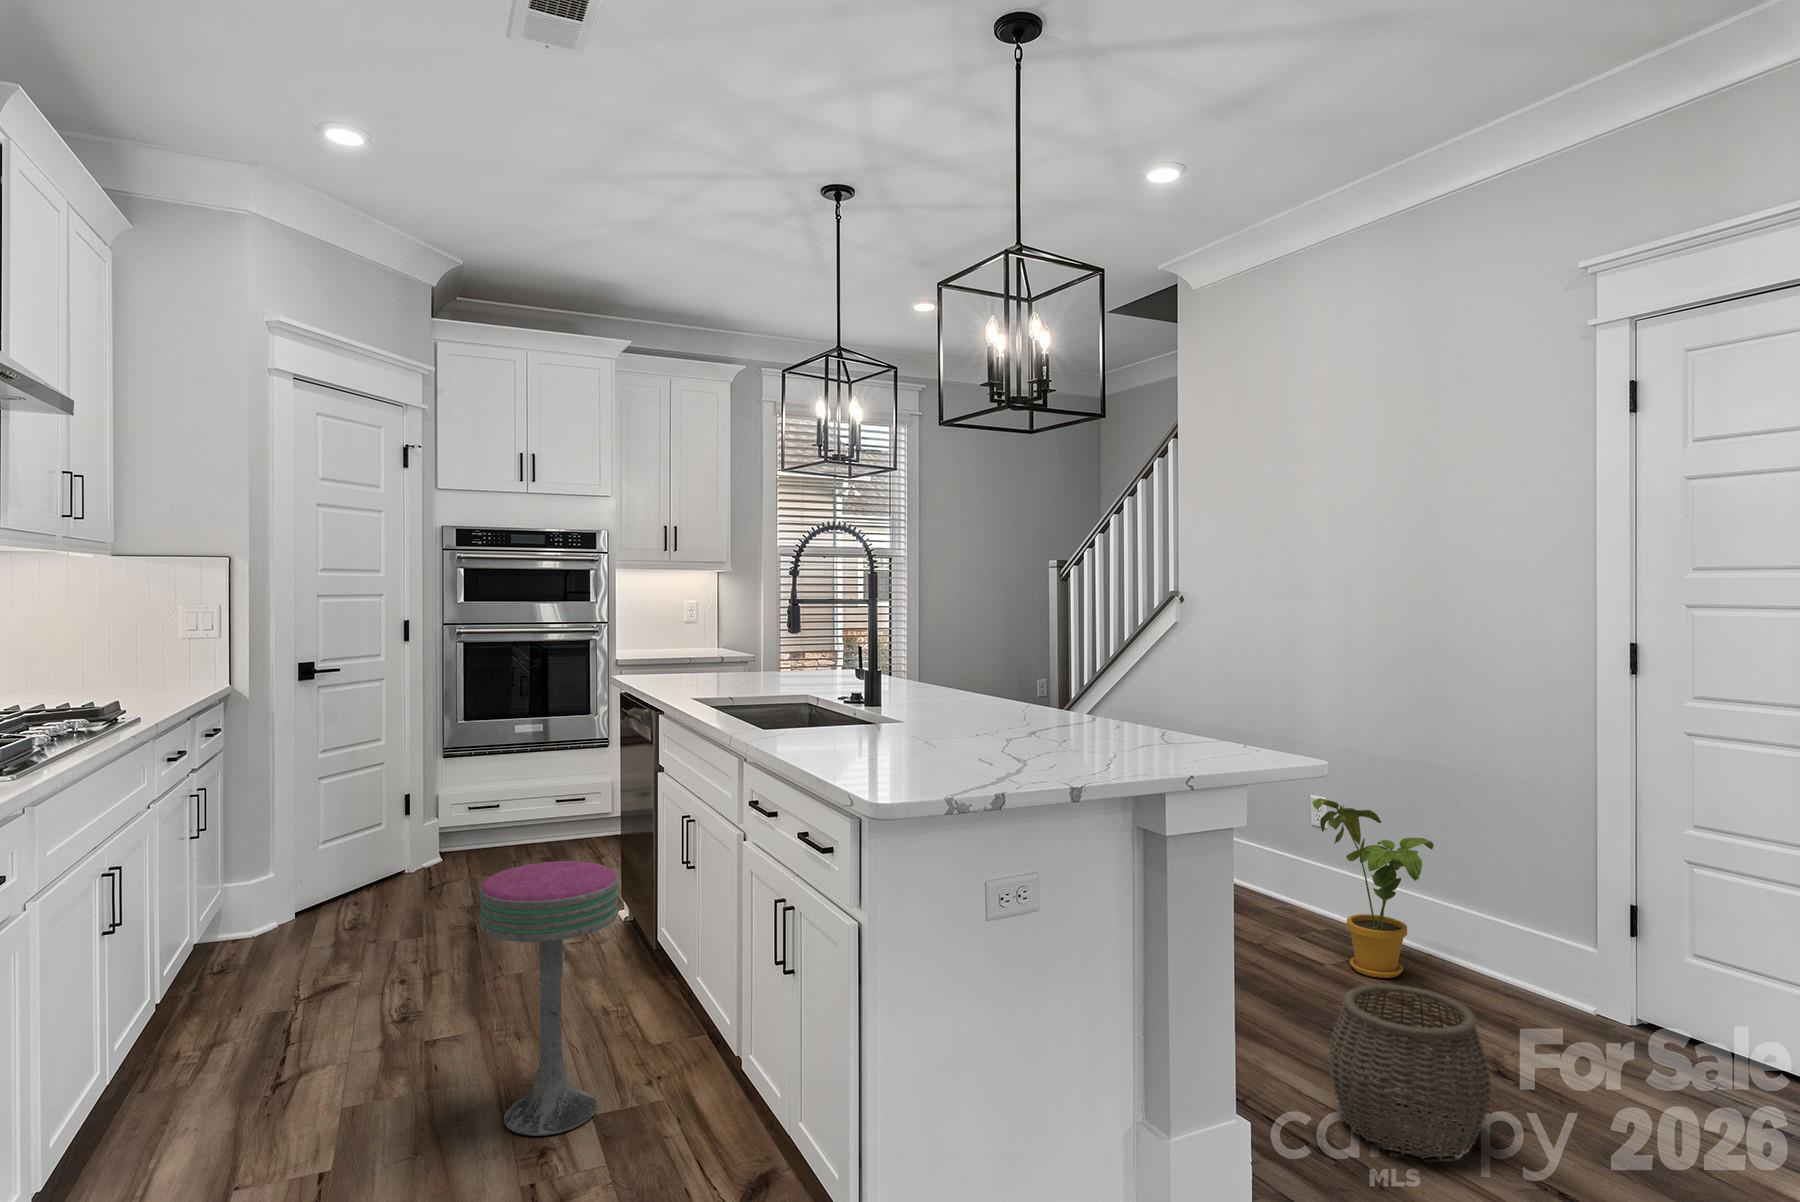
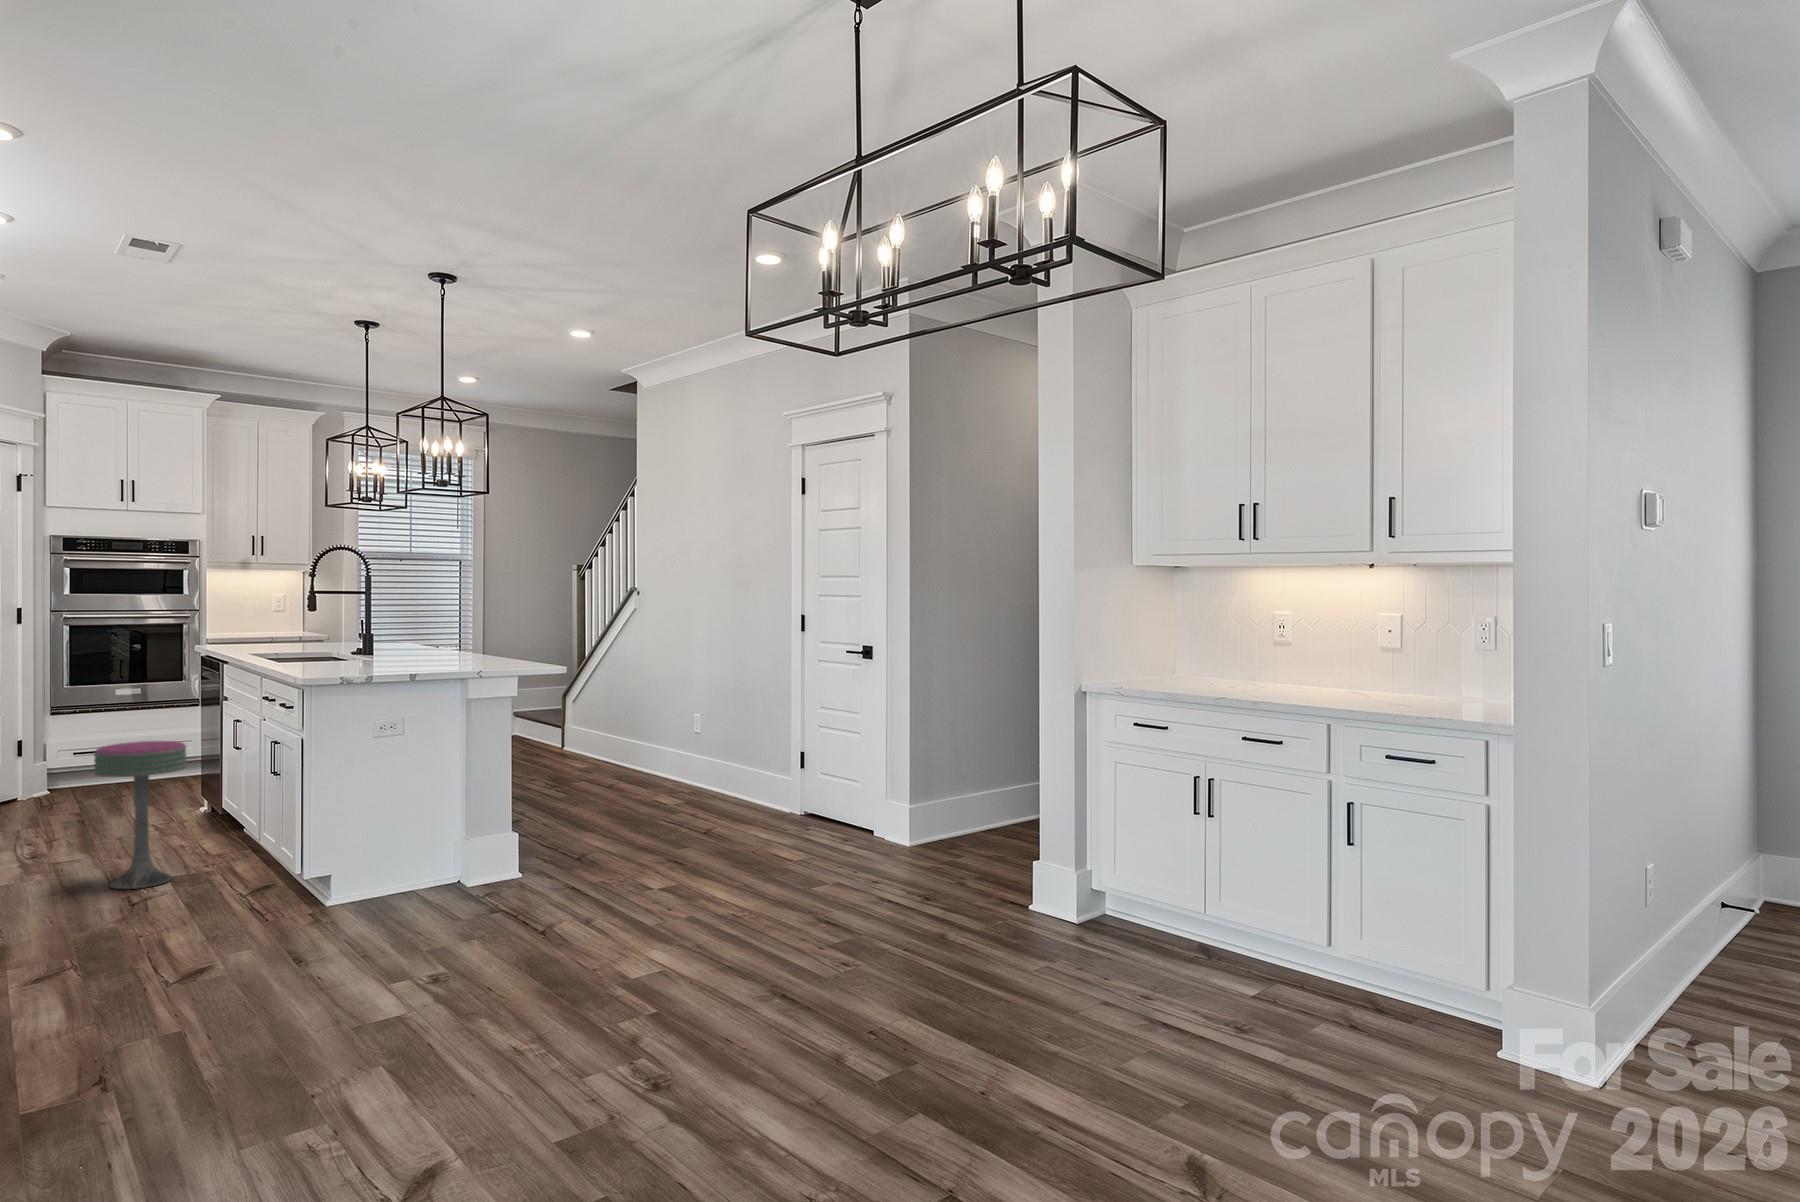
house plant: present [1313,798,1434,978] -> none [665,708,741,809]
woven basket: present [1329,984,1492,1159] -> none [603,786,678,861]

